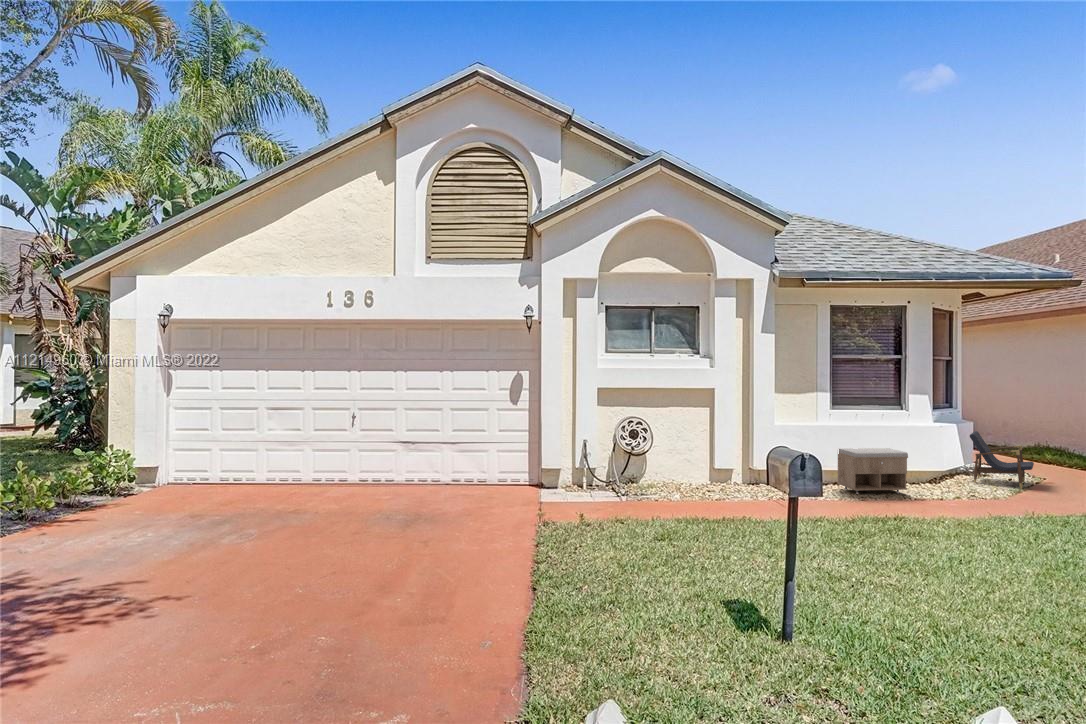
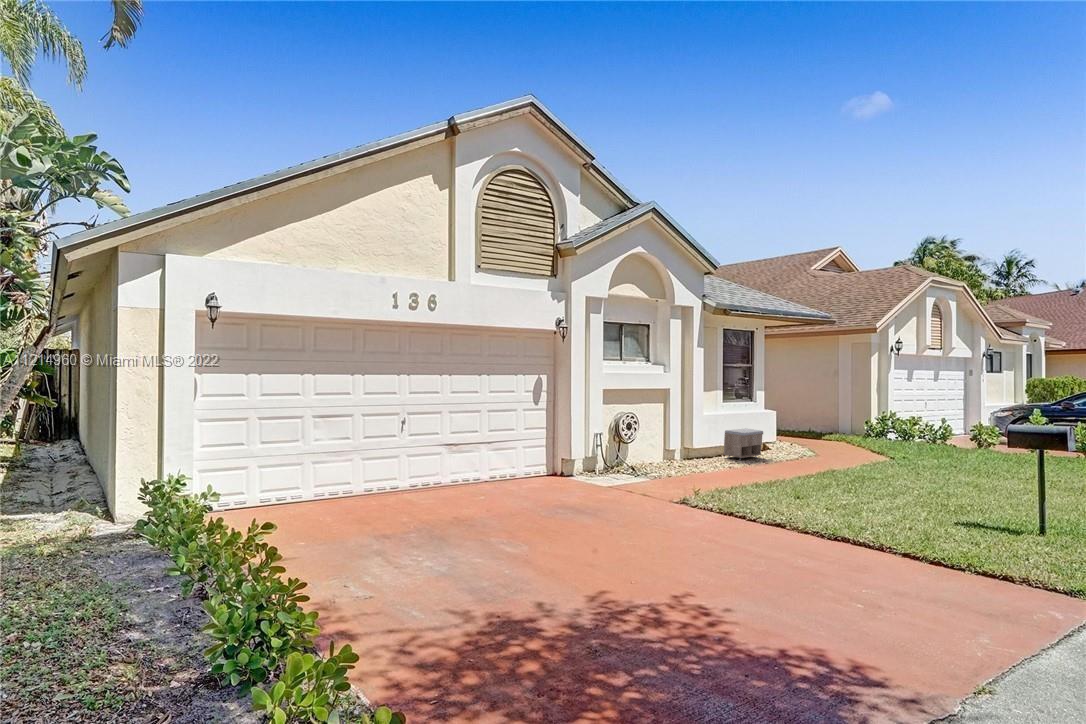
lounge chair: present [970,431,1034,489] -> none [764,414,801,450]

